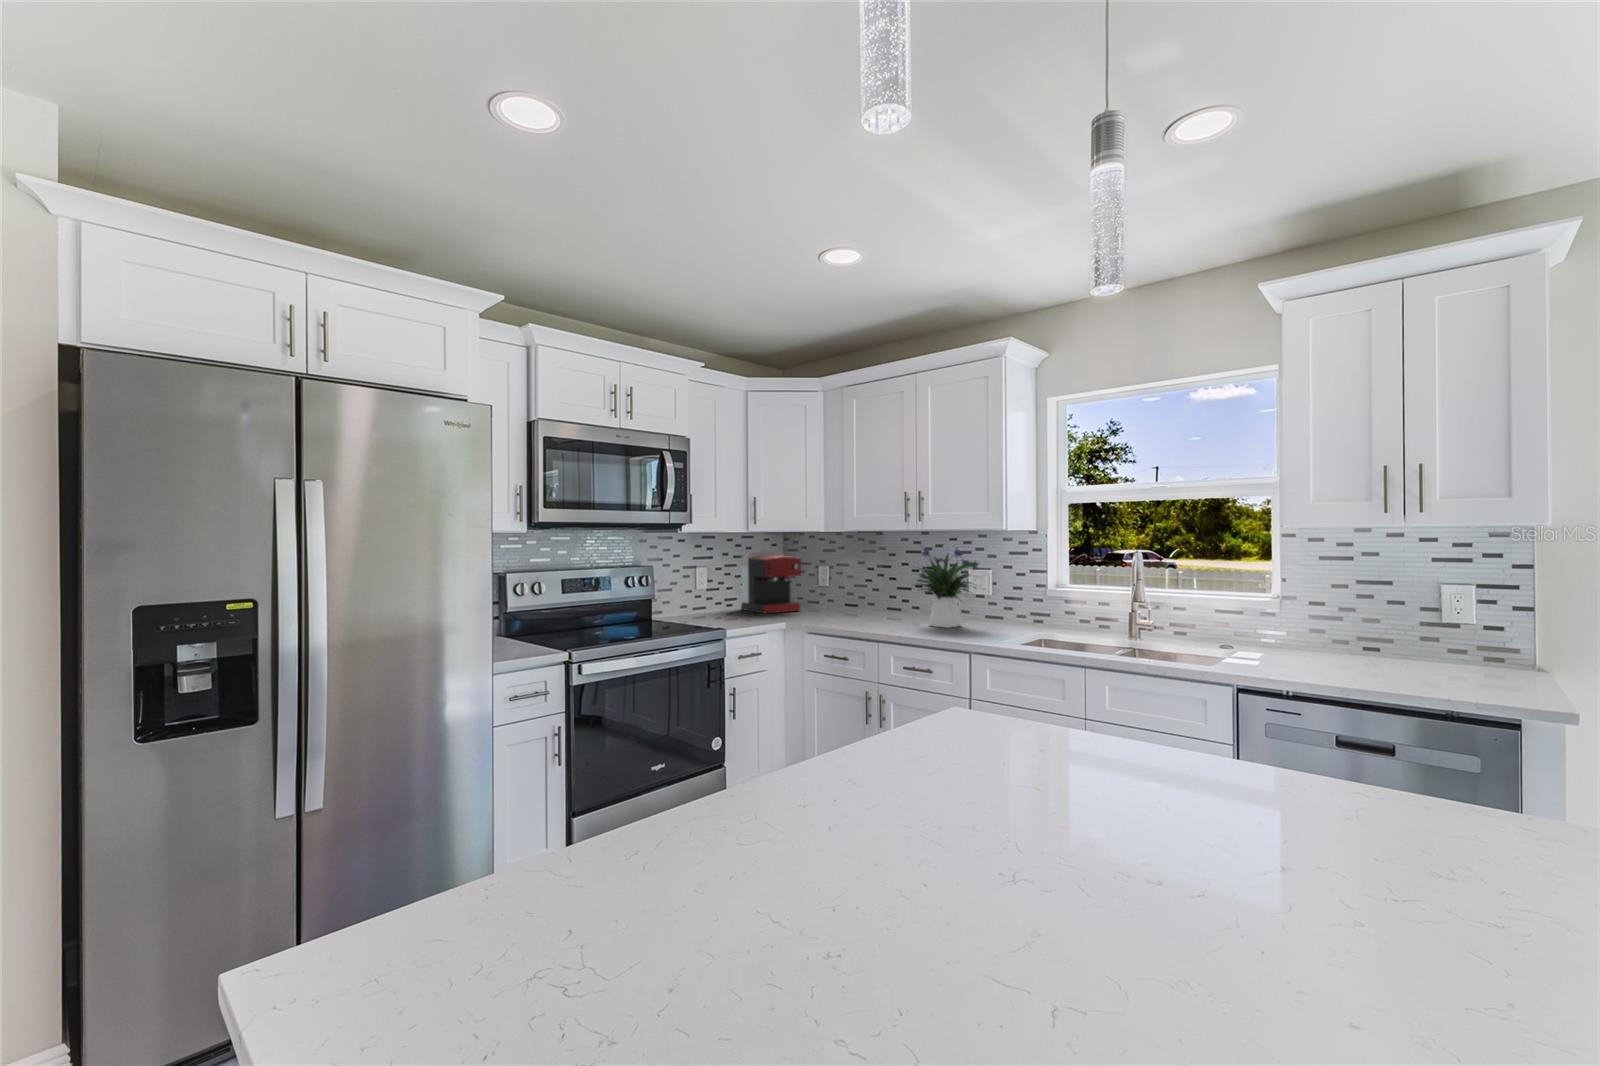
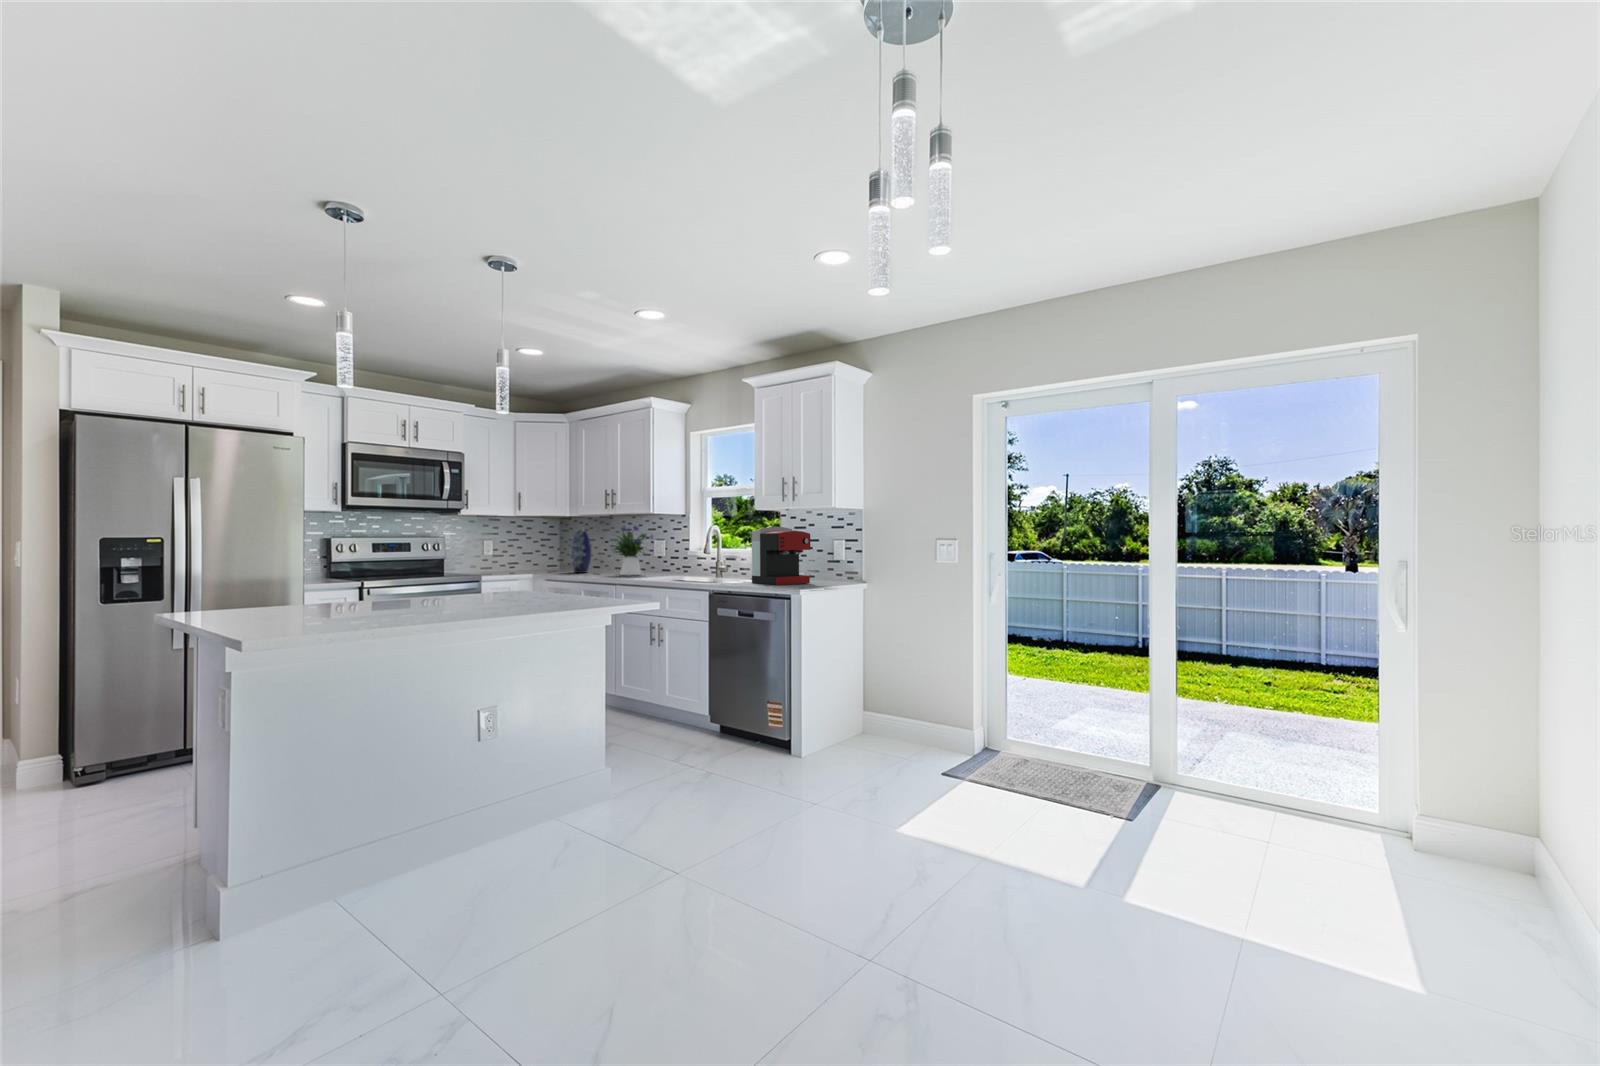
coffee maker: present [741,551,801,614] -> present [752,526,810,585]
vase: none [825,552,857,616] -> present [570,530,592,573]

